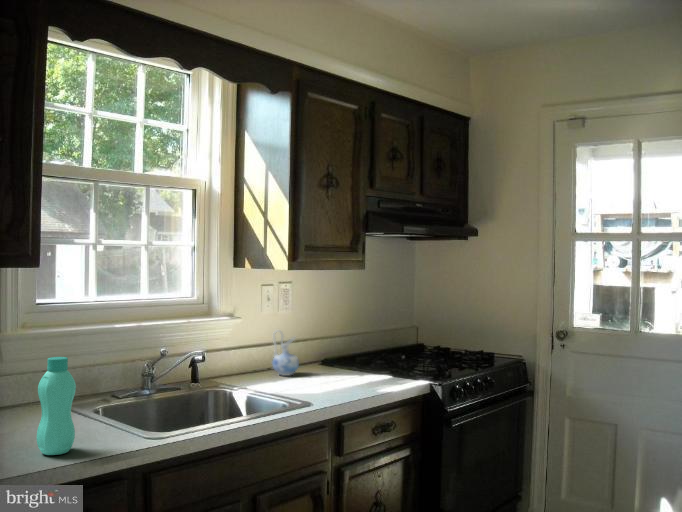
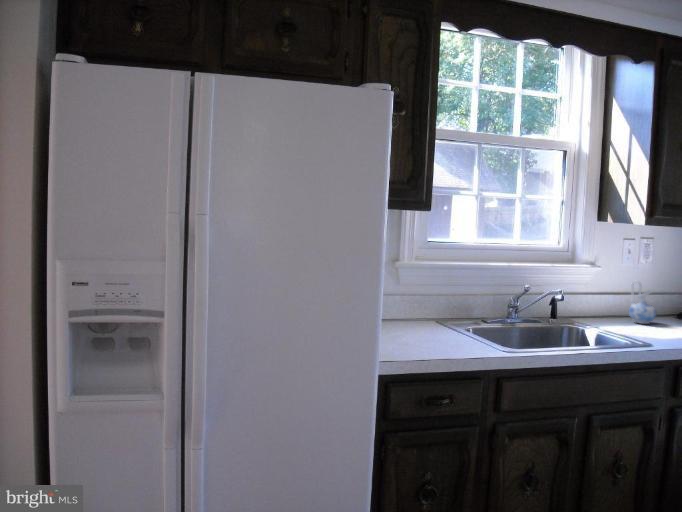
bottle: present [37,357,76,455] -> none [423,281,452,353]

